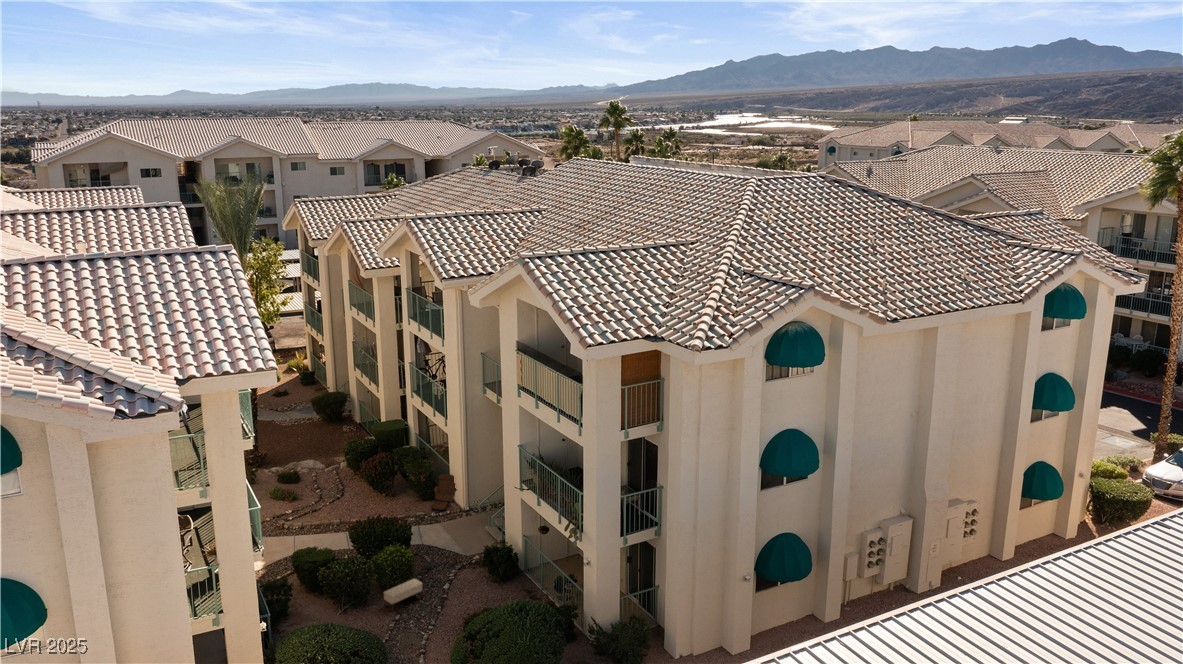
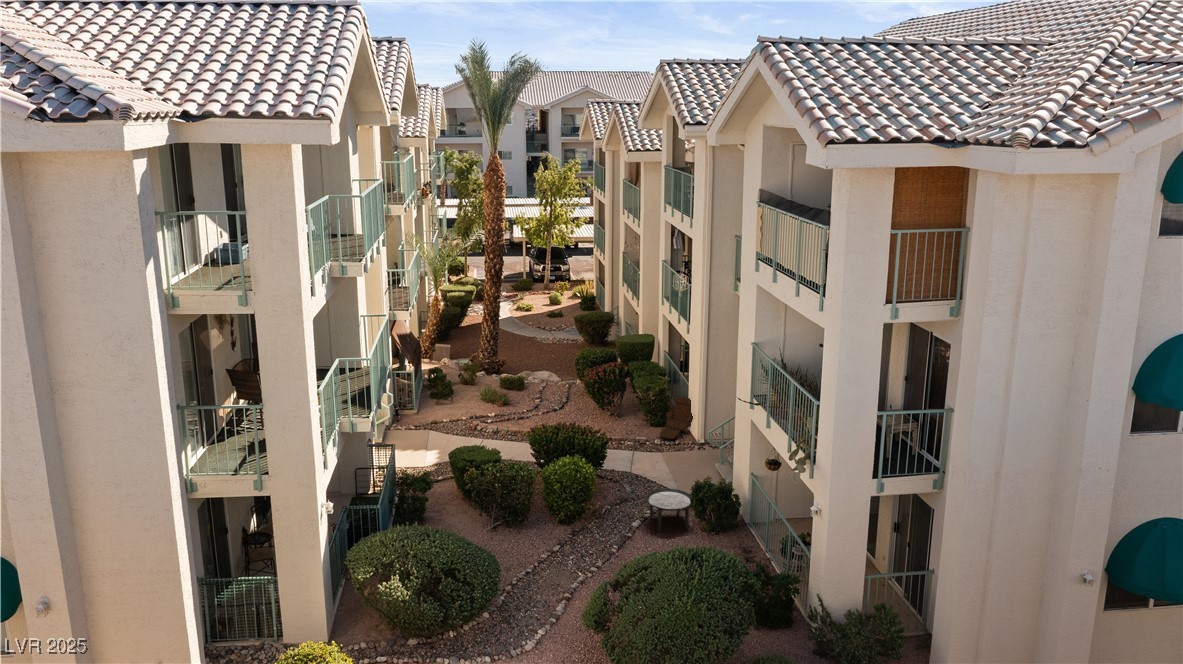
round table: none [451,555,486,589] -> present [646,489,692,532]
bench: present [384,579,422,610] -> none [548,505,601,541]

